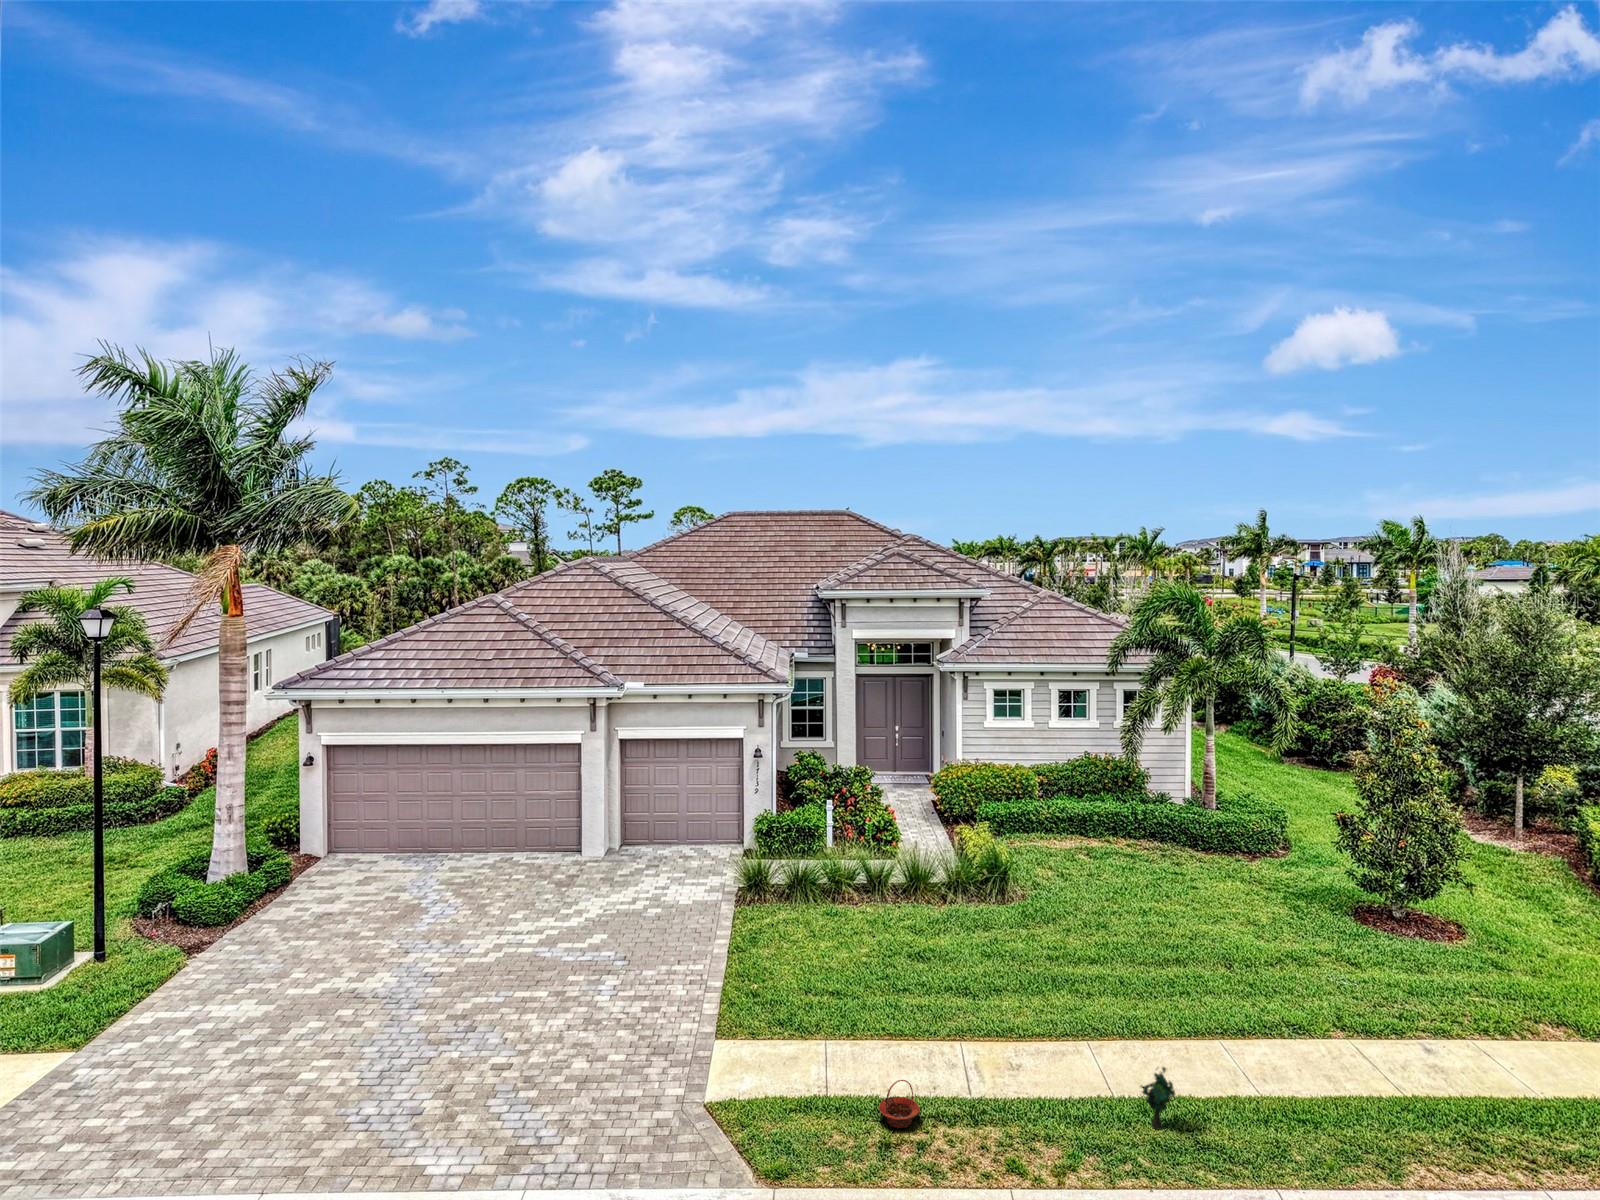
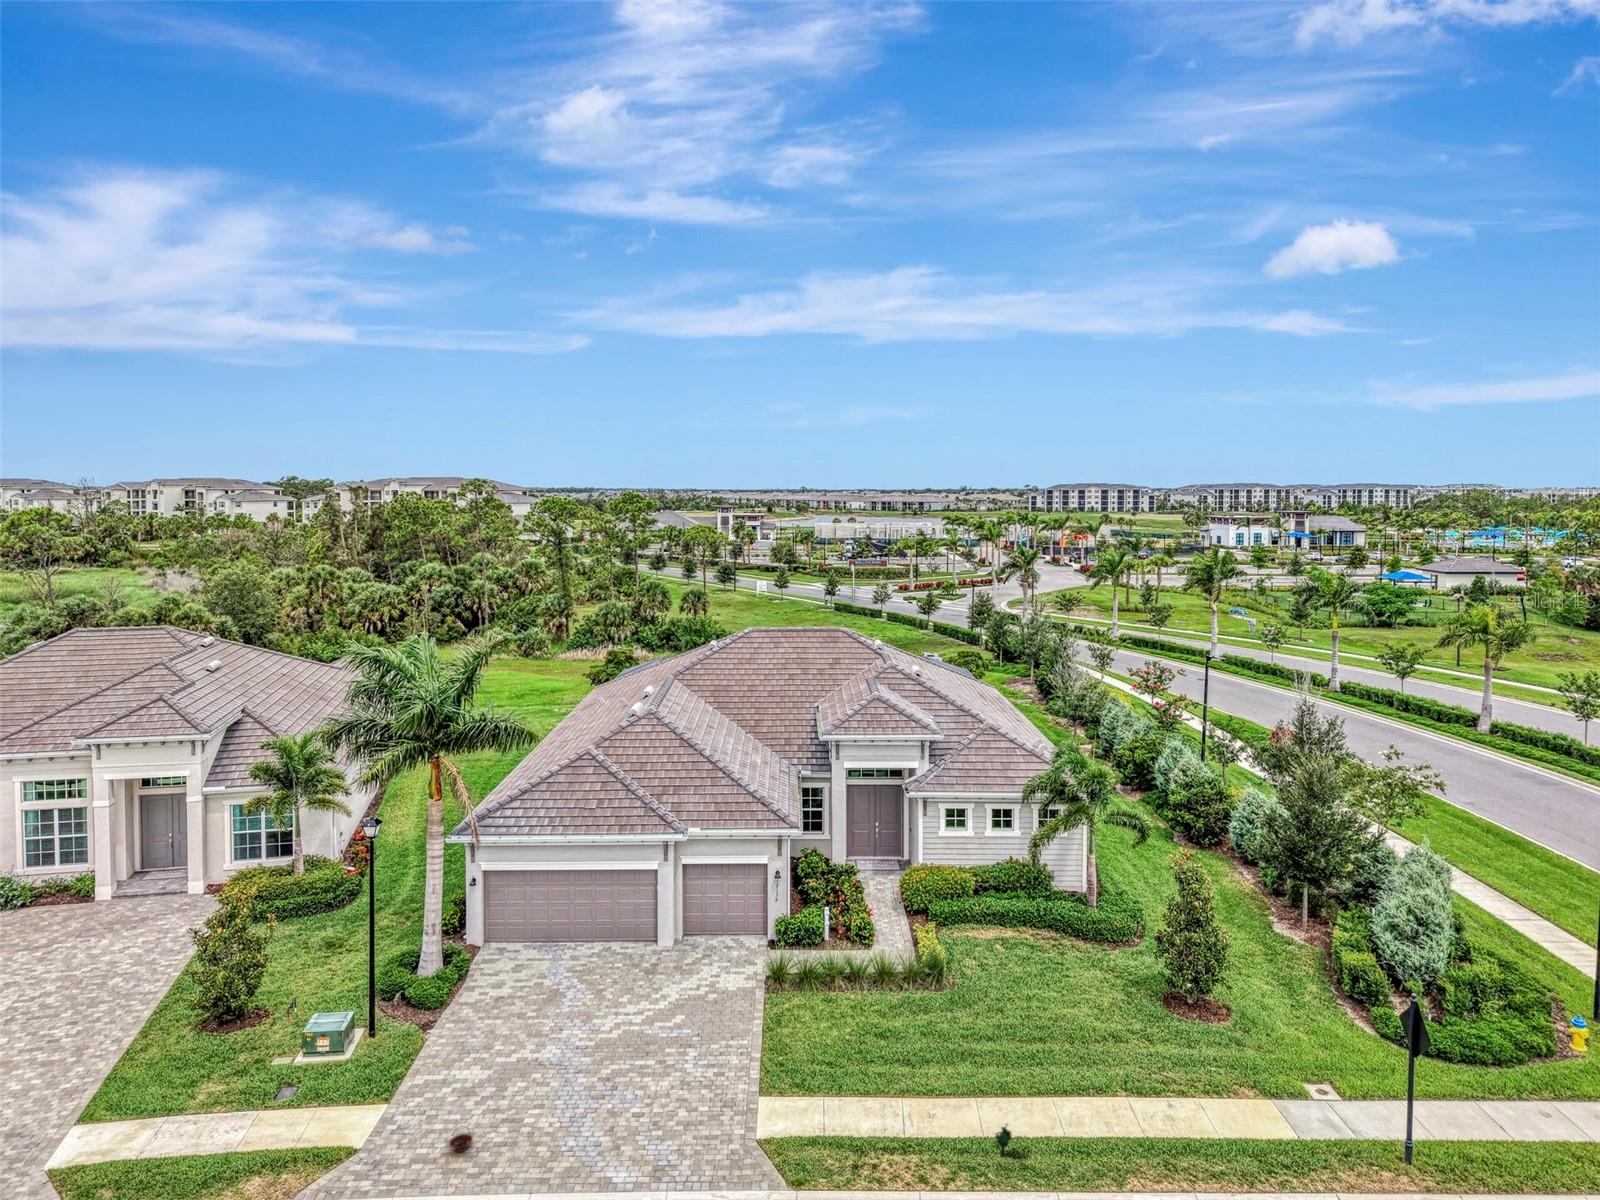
basket: present [879,1080,920,1128] -> present [449,1126,473,1152]

